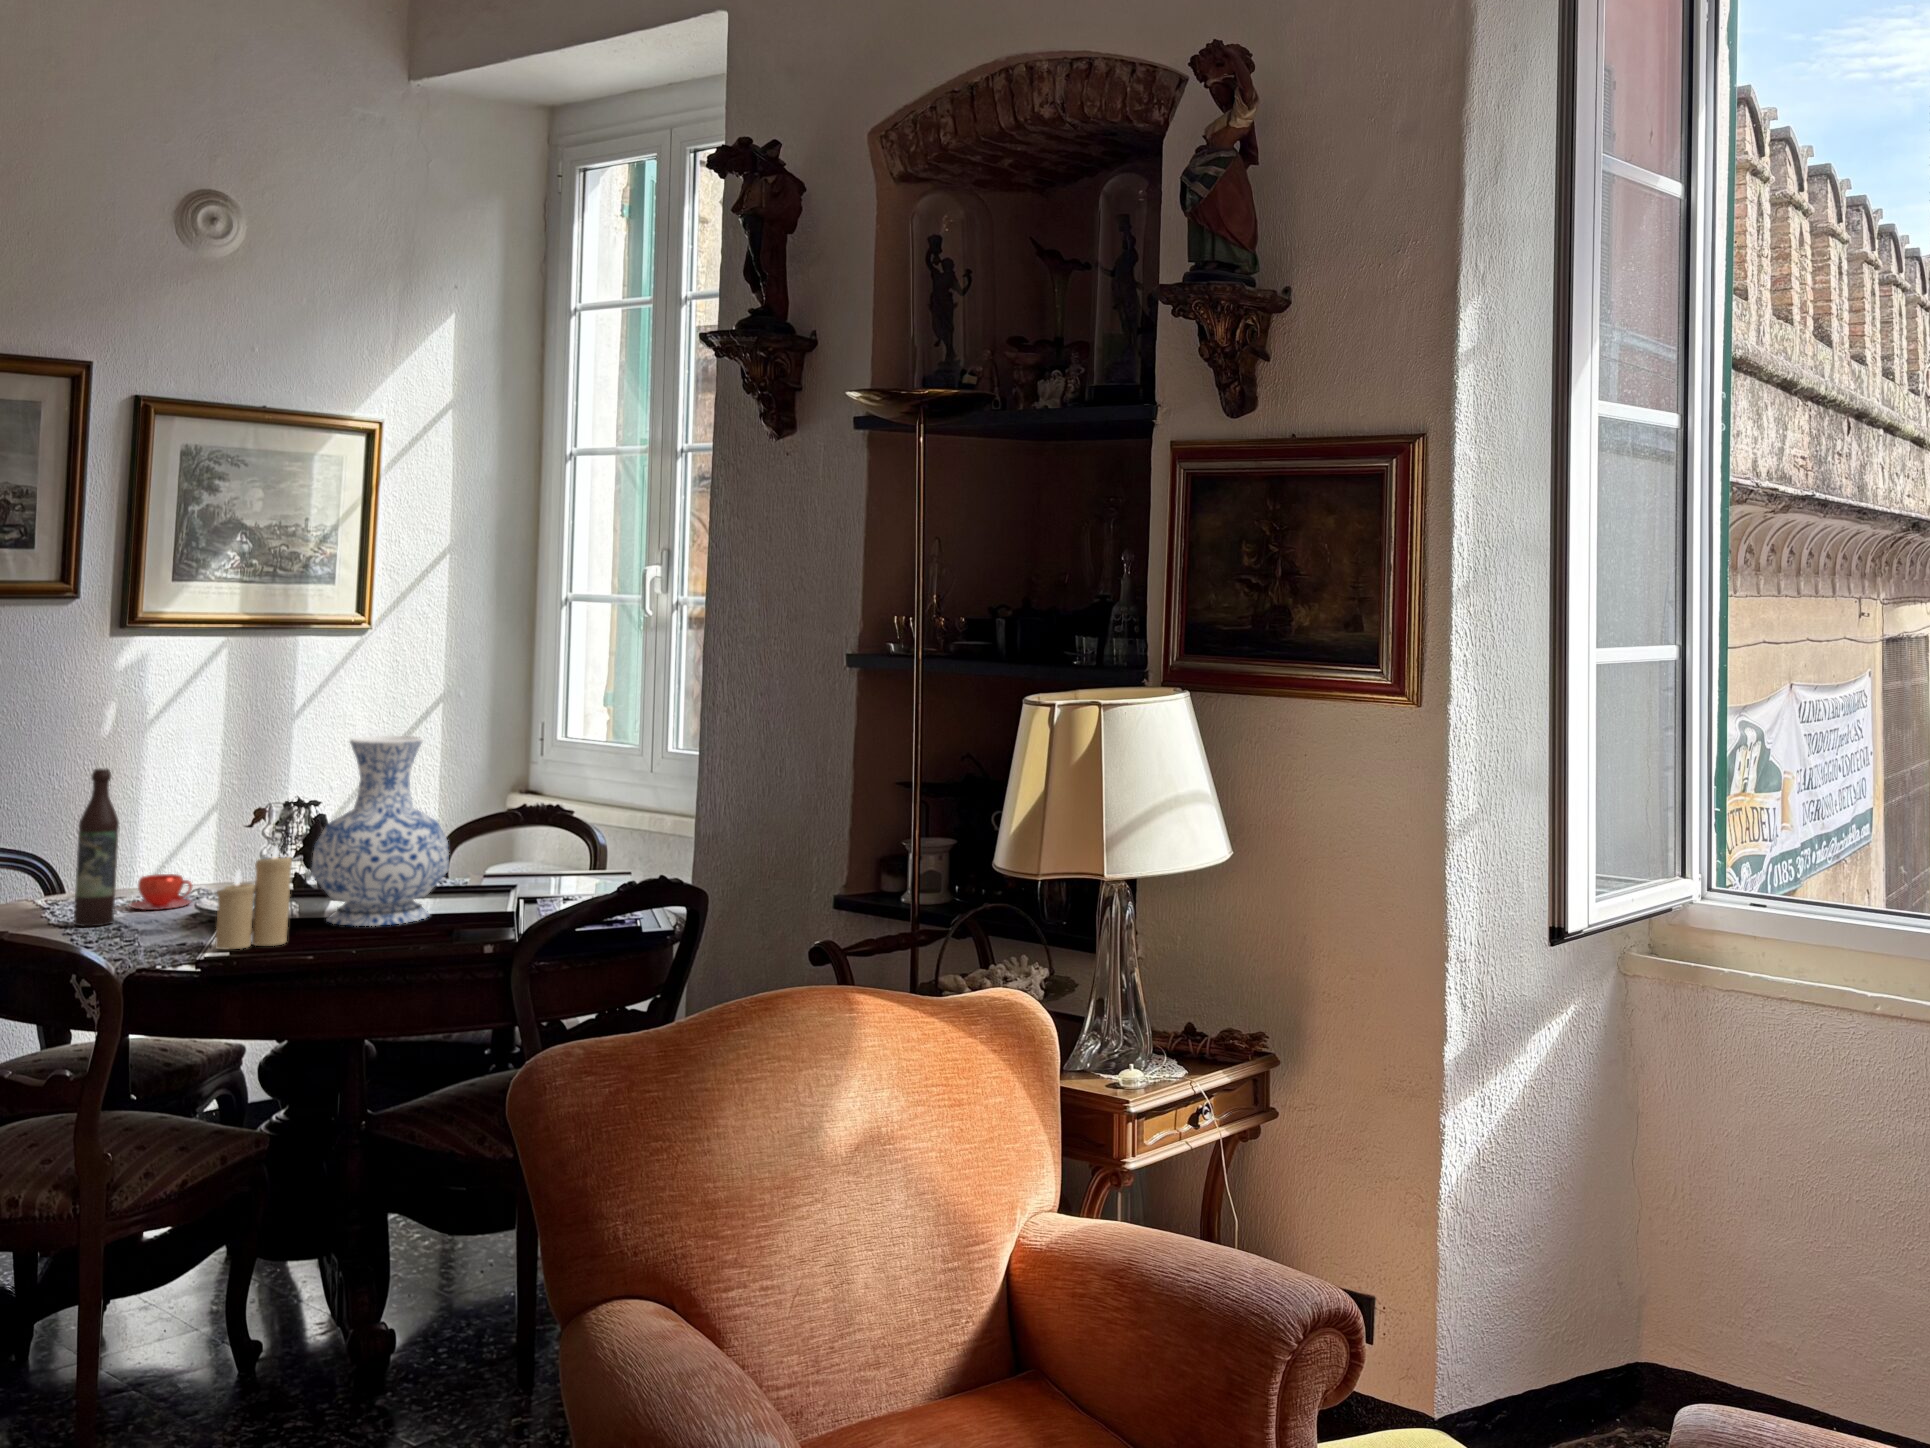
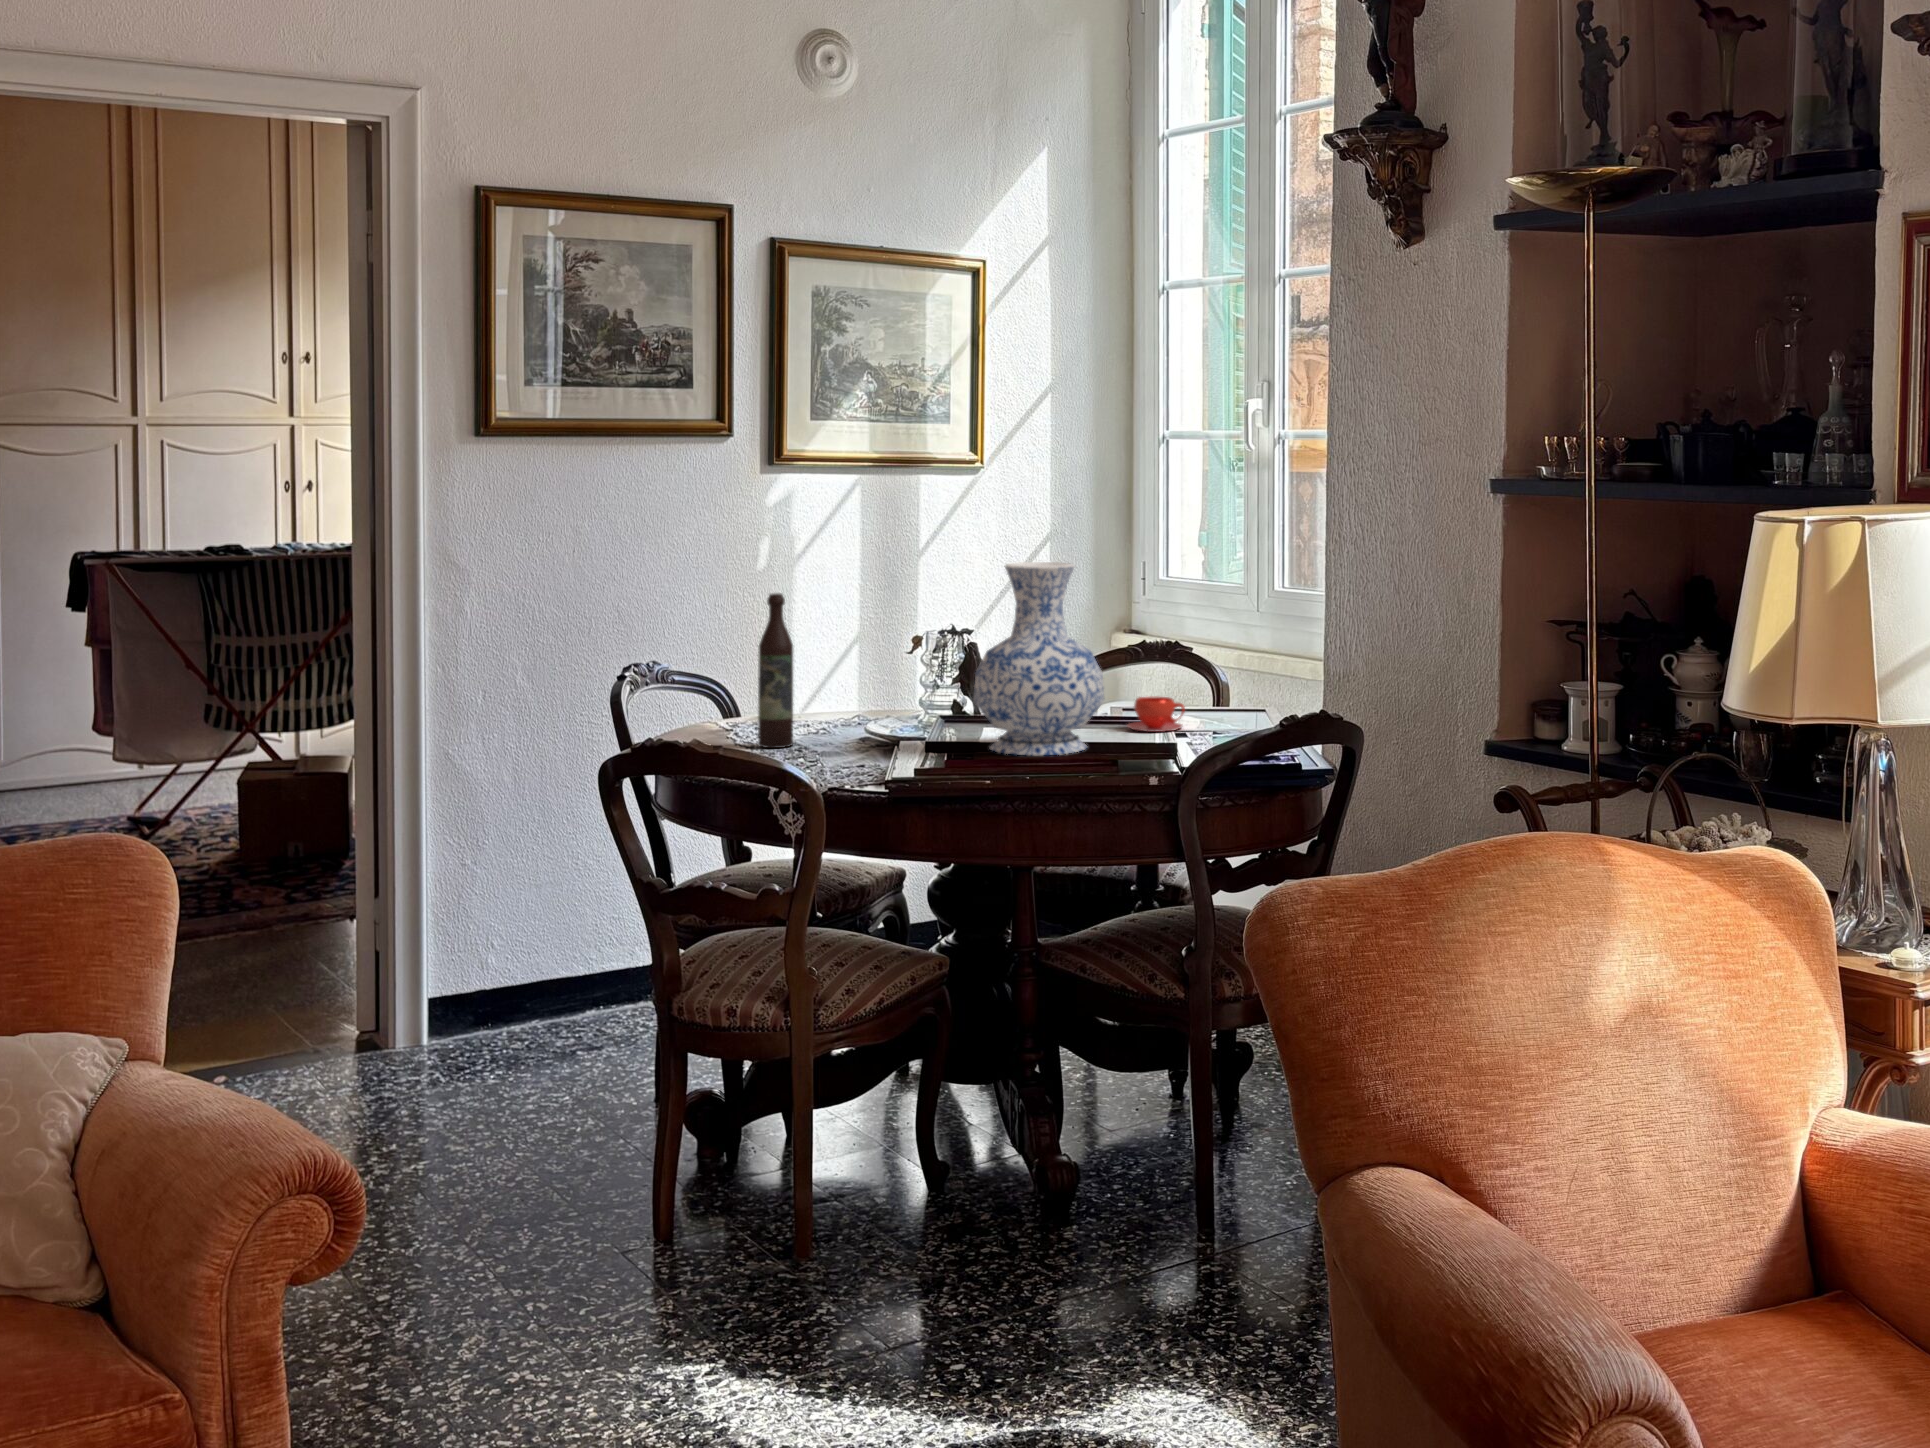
candle: present [215,846,292,949] -> none [895,669,962,774]
teacup: present [129,874,192,910] -> present [1127,697,1185,732]

